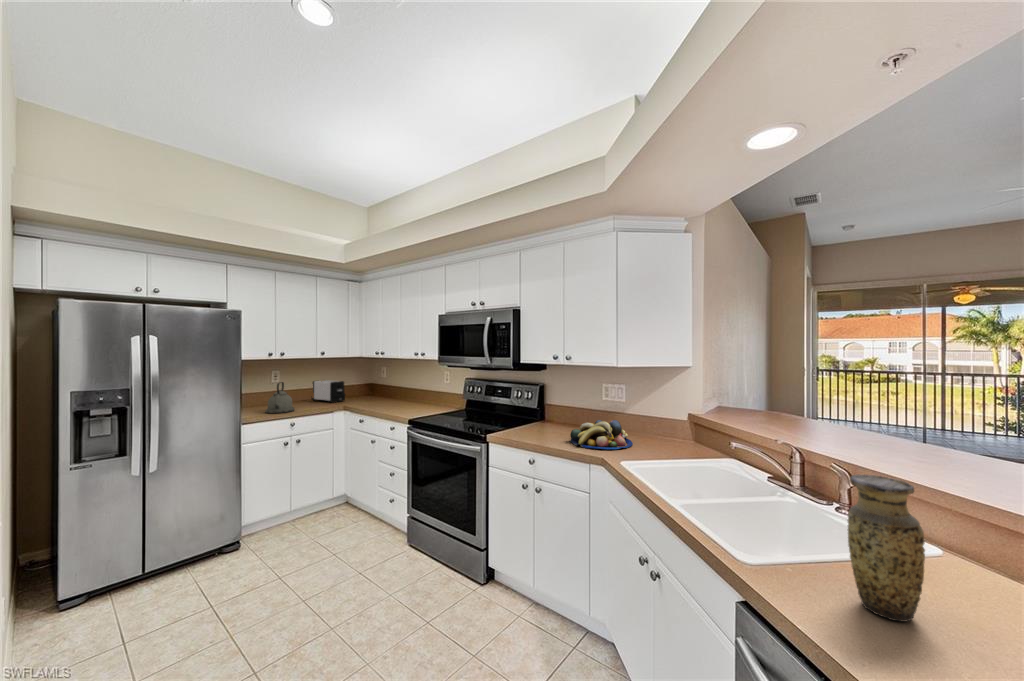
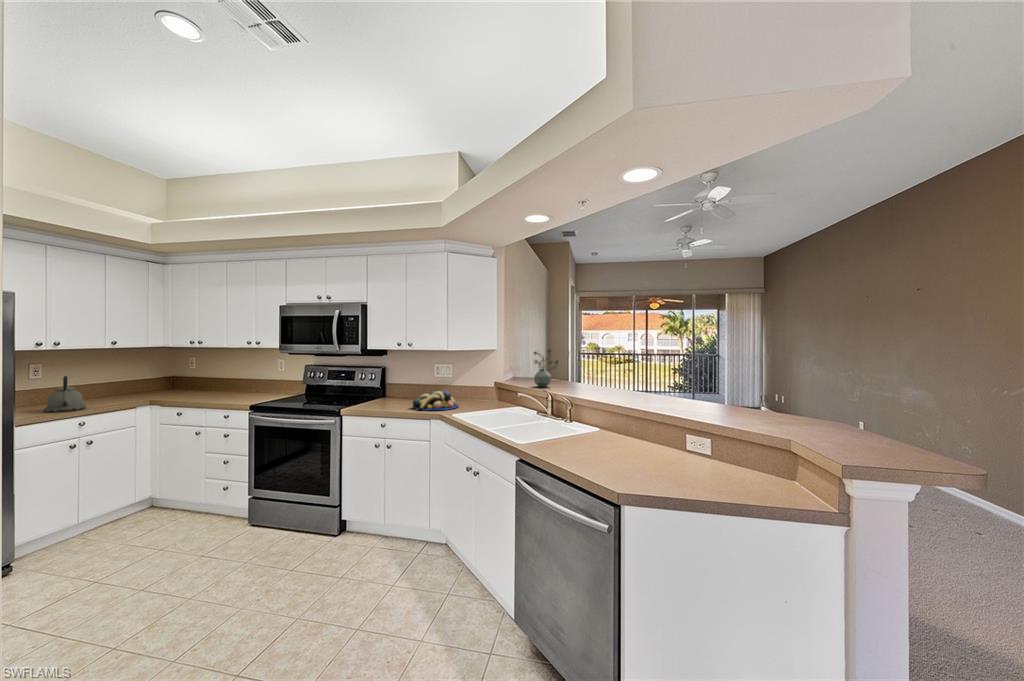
potted plant: none [752,367,801,429] -> present [534,349,558,387]
toaster: present [312,380,345,403] -> none [92,374,144,399]
vase: present [848,475,925,622] -> none [558,391,582,448]

